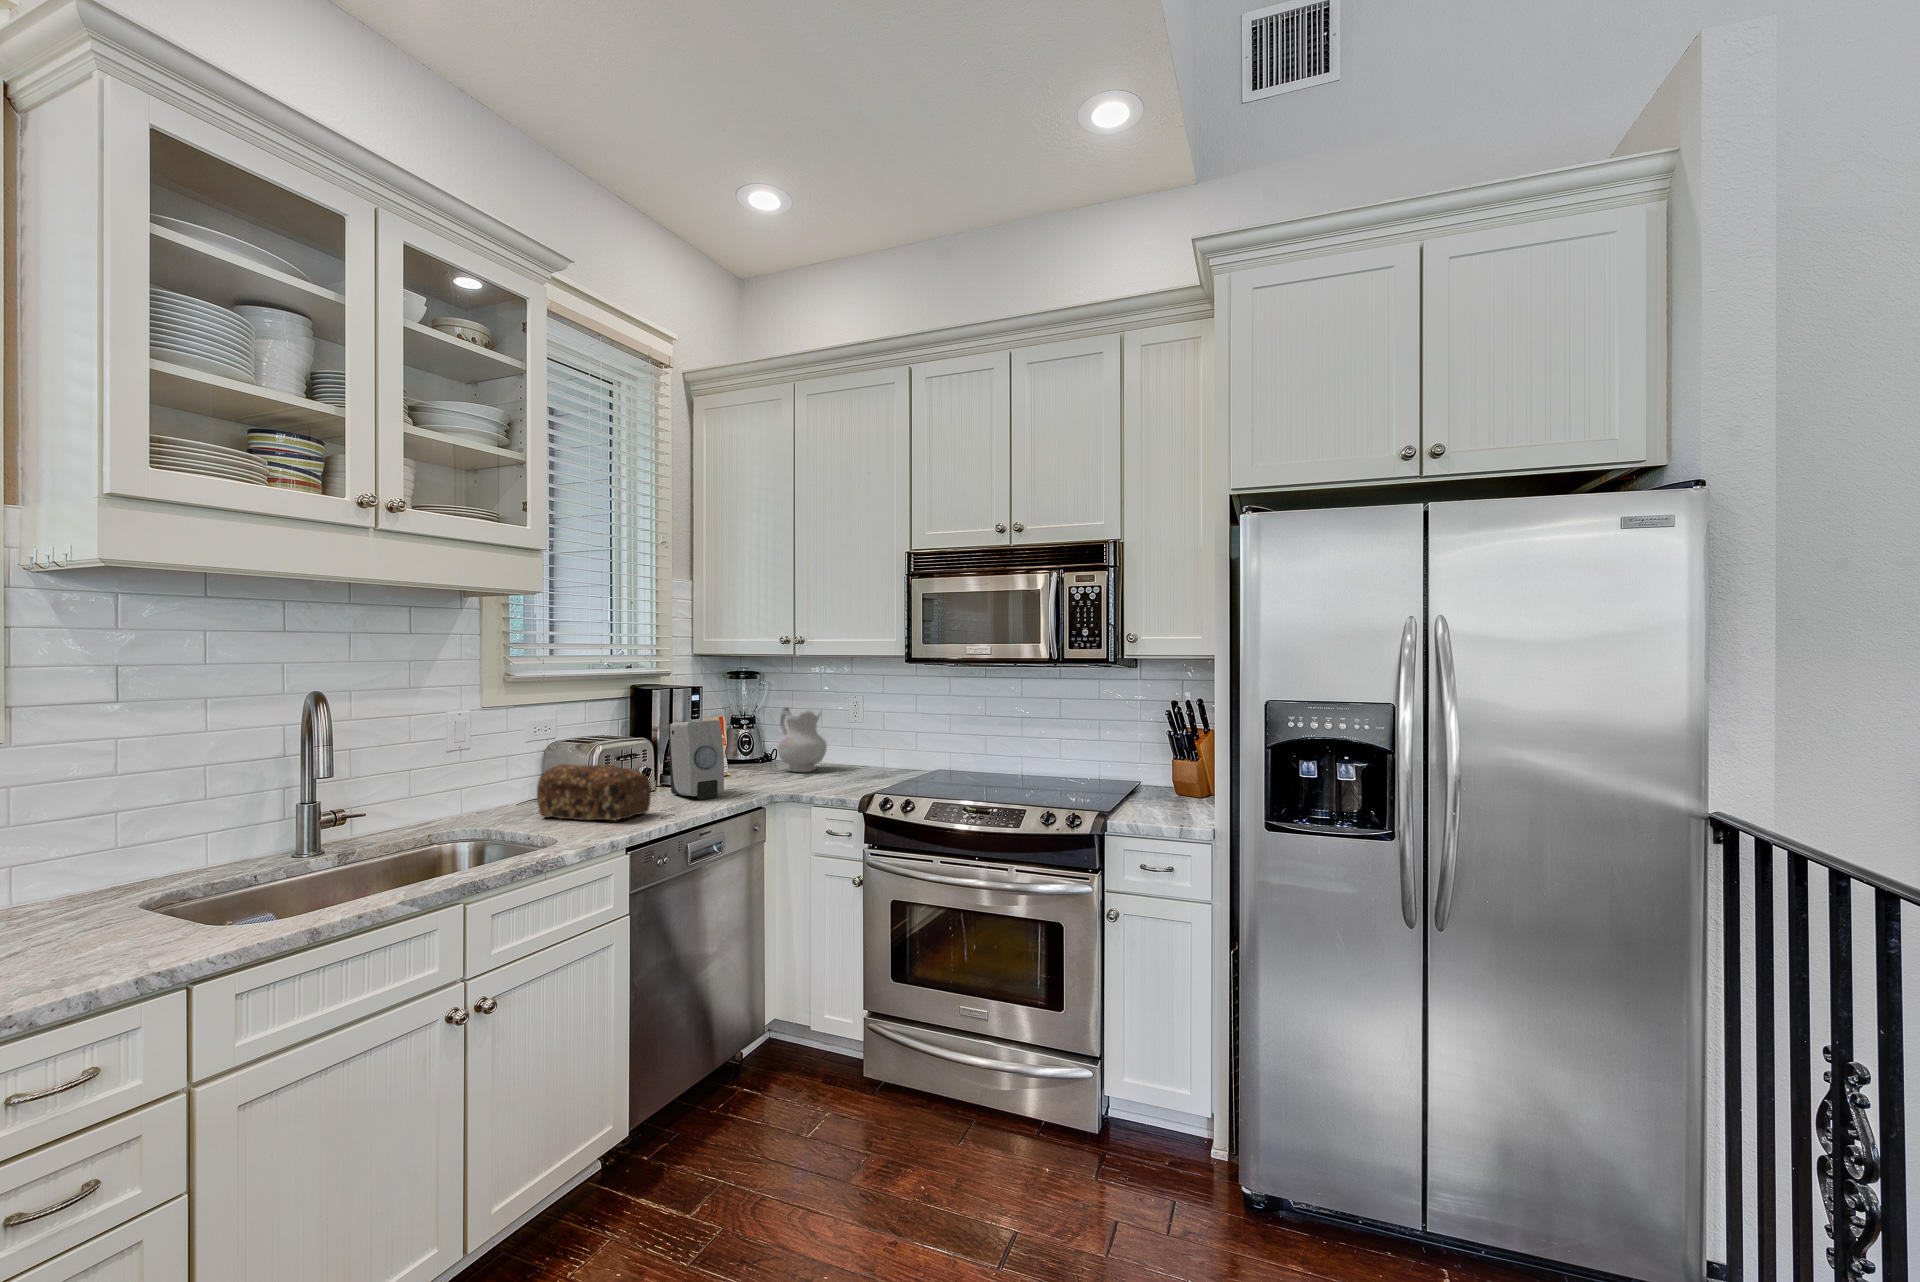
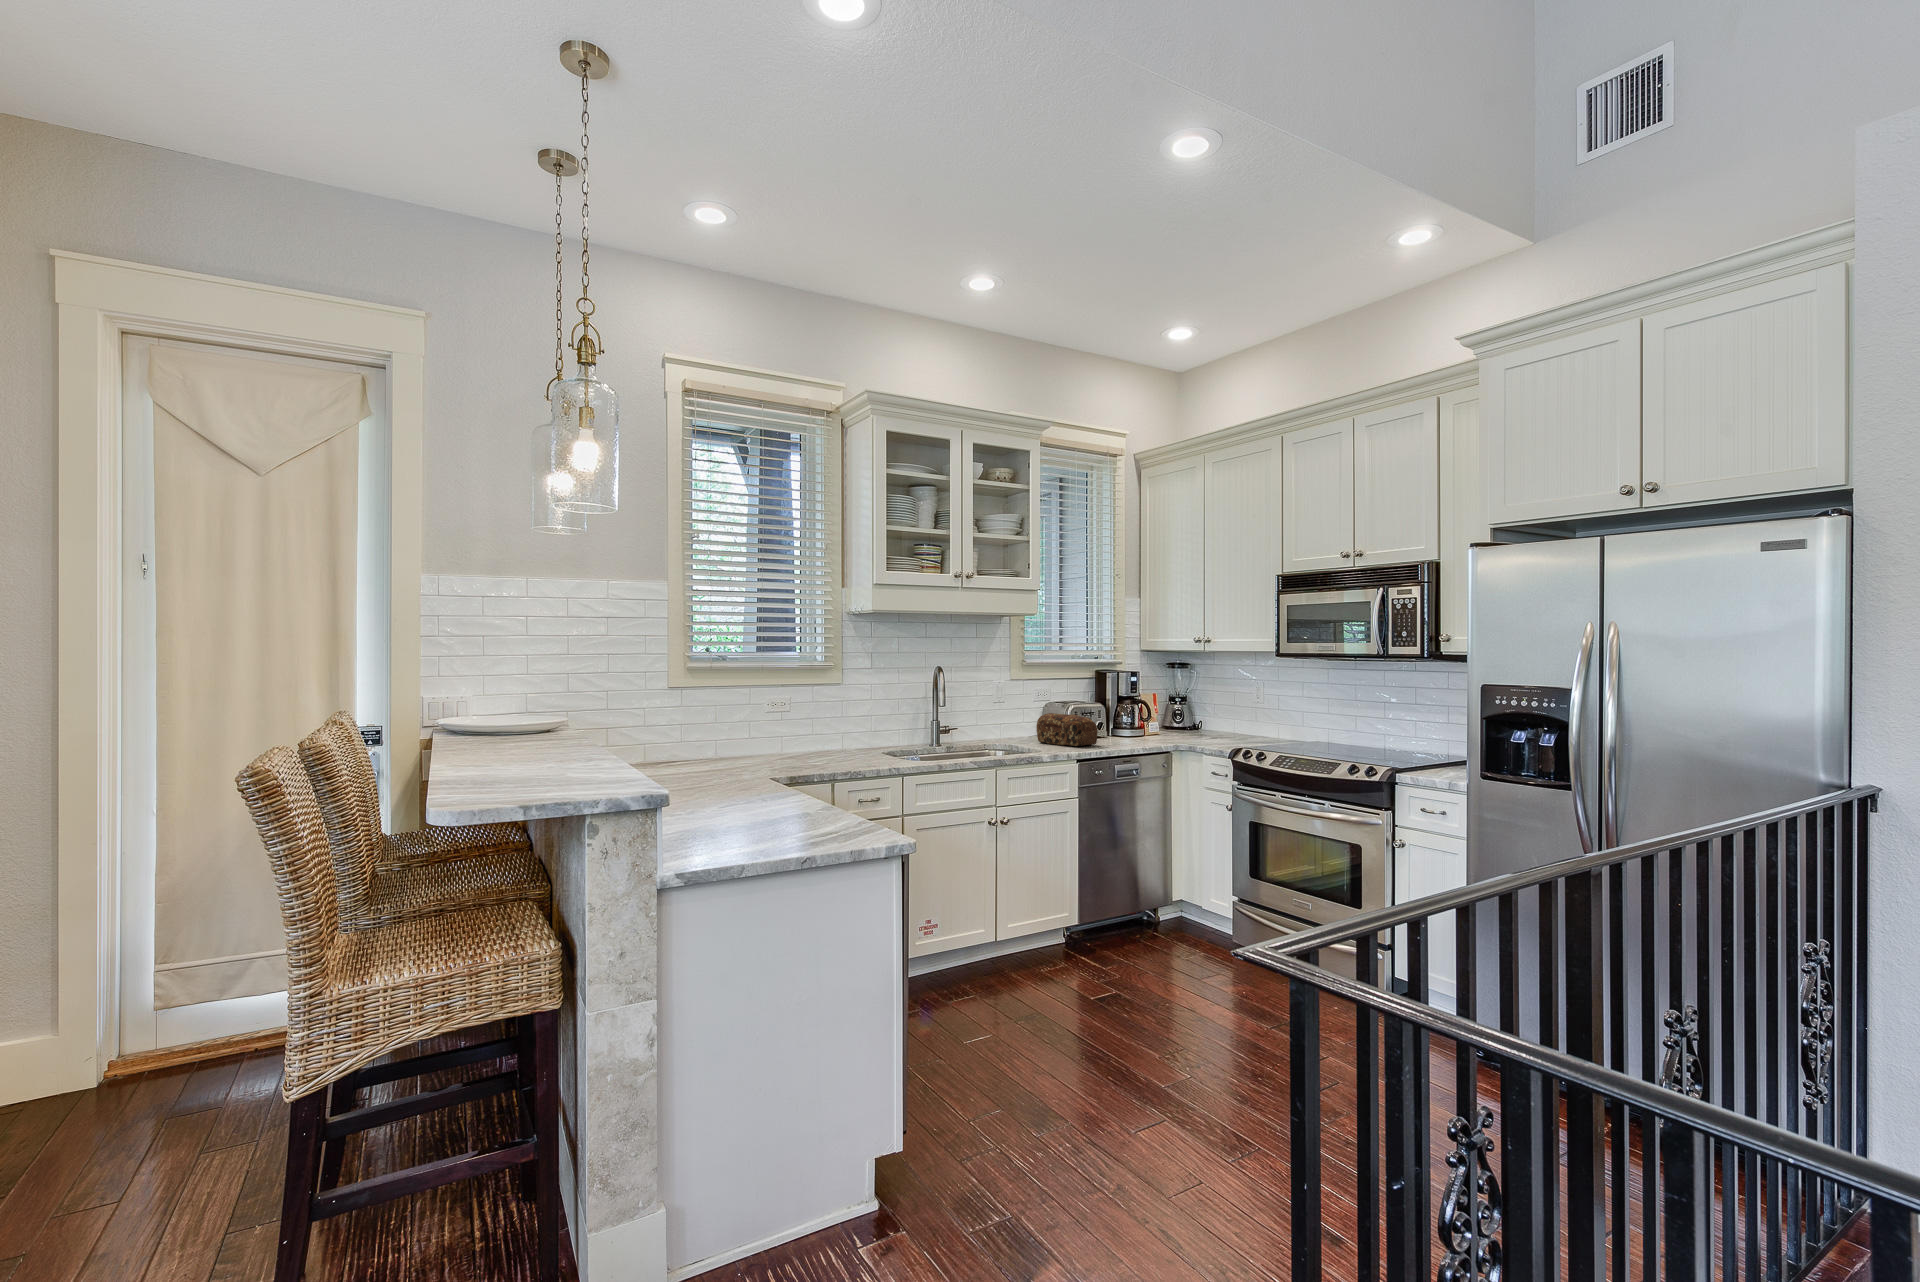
ceramic pitcher: present [777,707,827,772] -> none [1195,689,1232,736]
soap dispenser: present [668,720,724,799] -> none [1114,693,1146,742]

